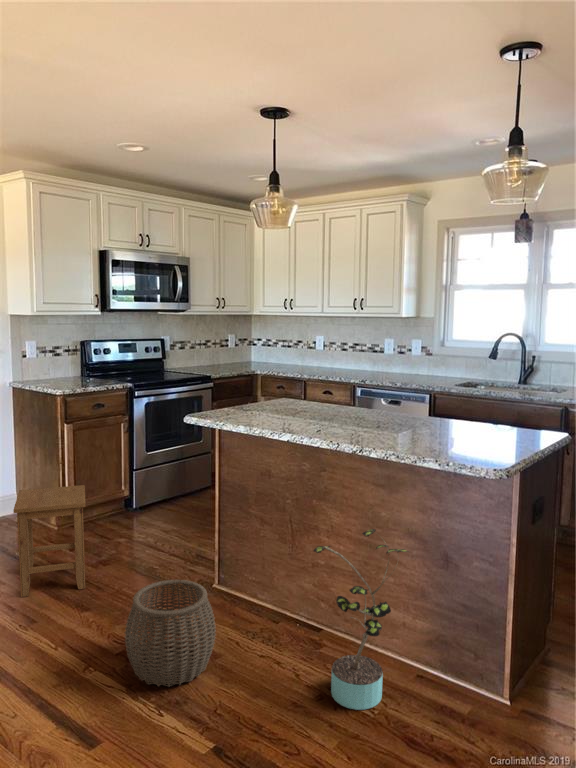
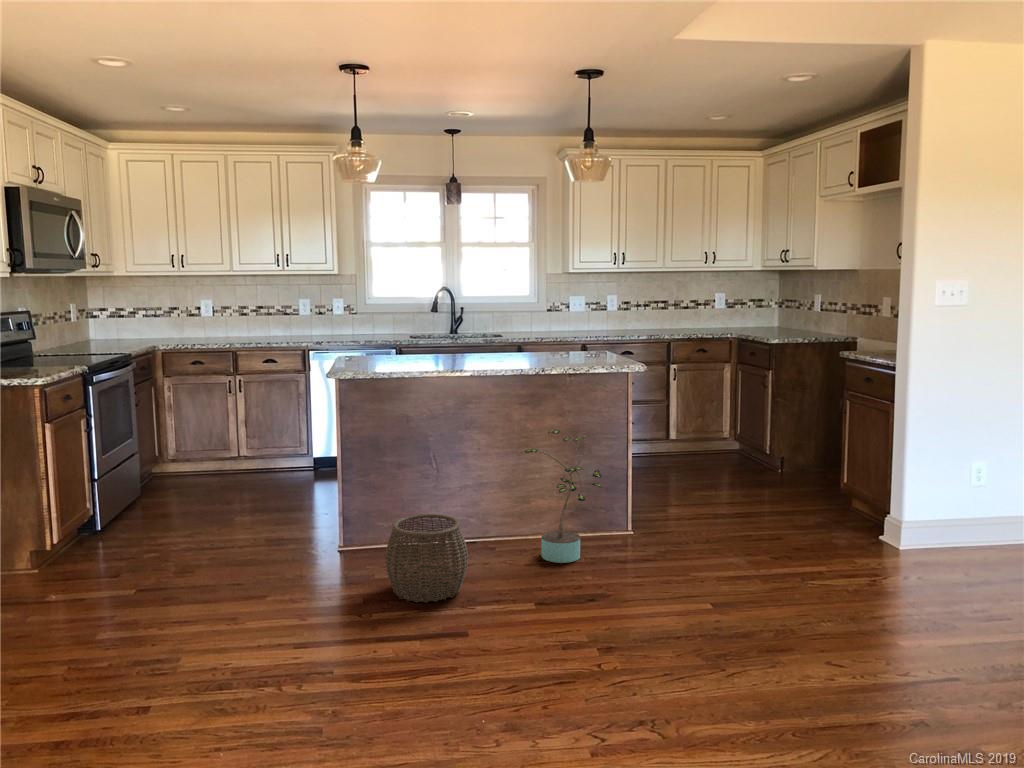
stool: present [13,485,86,597] -> none [101,481,224,617]

